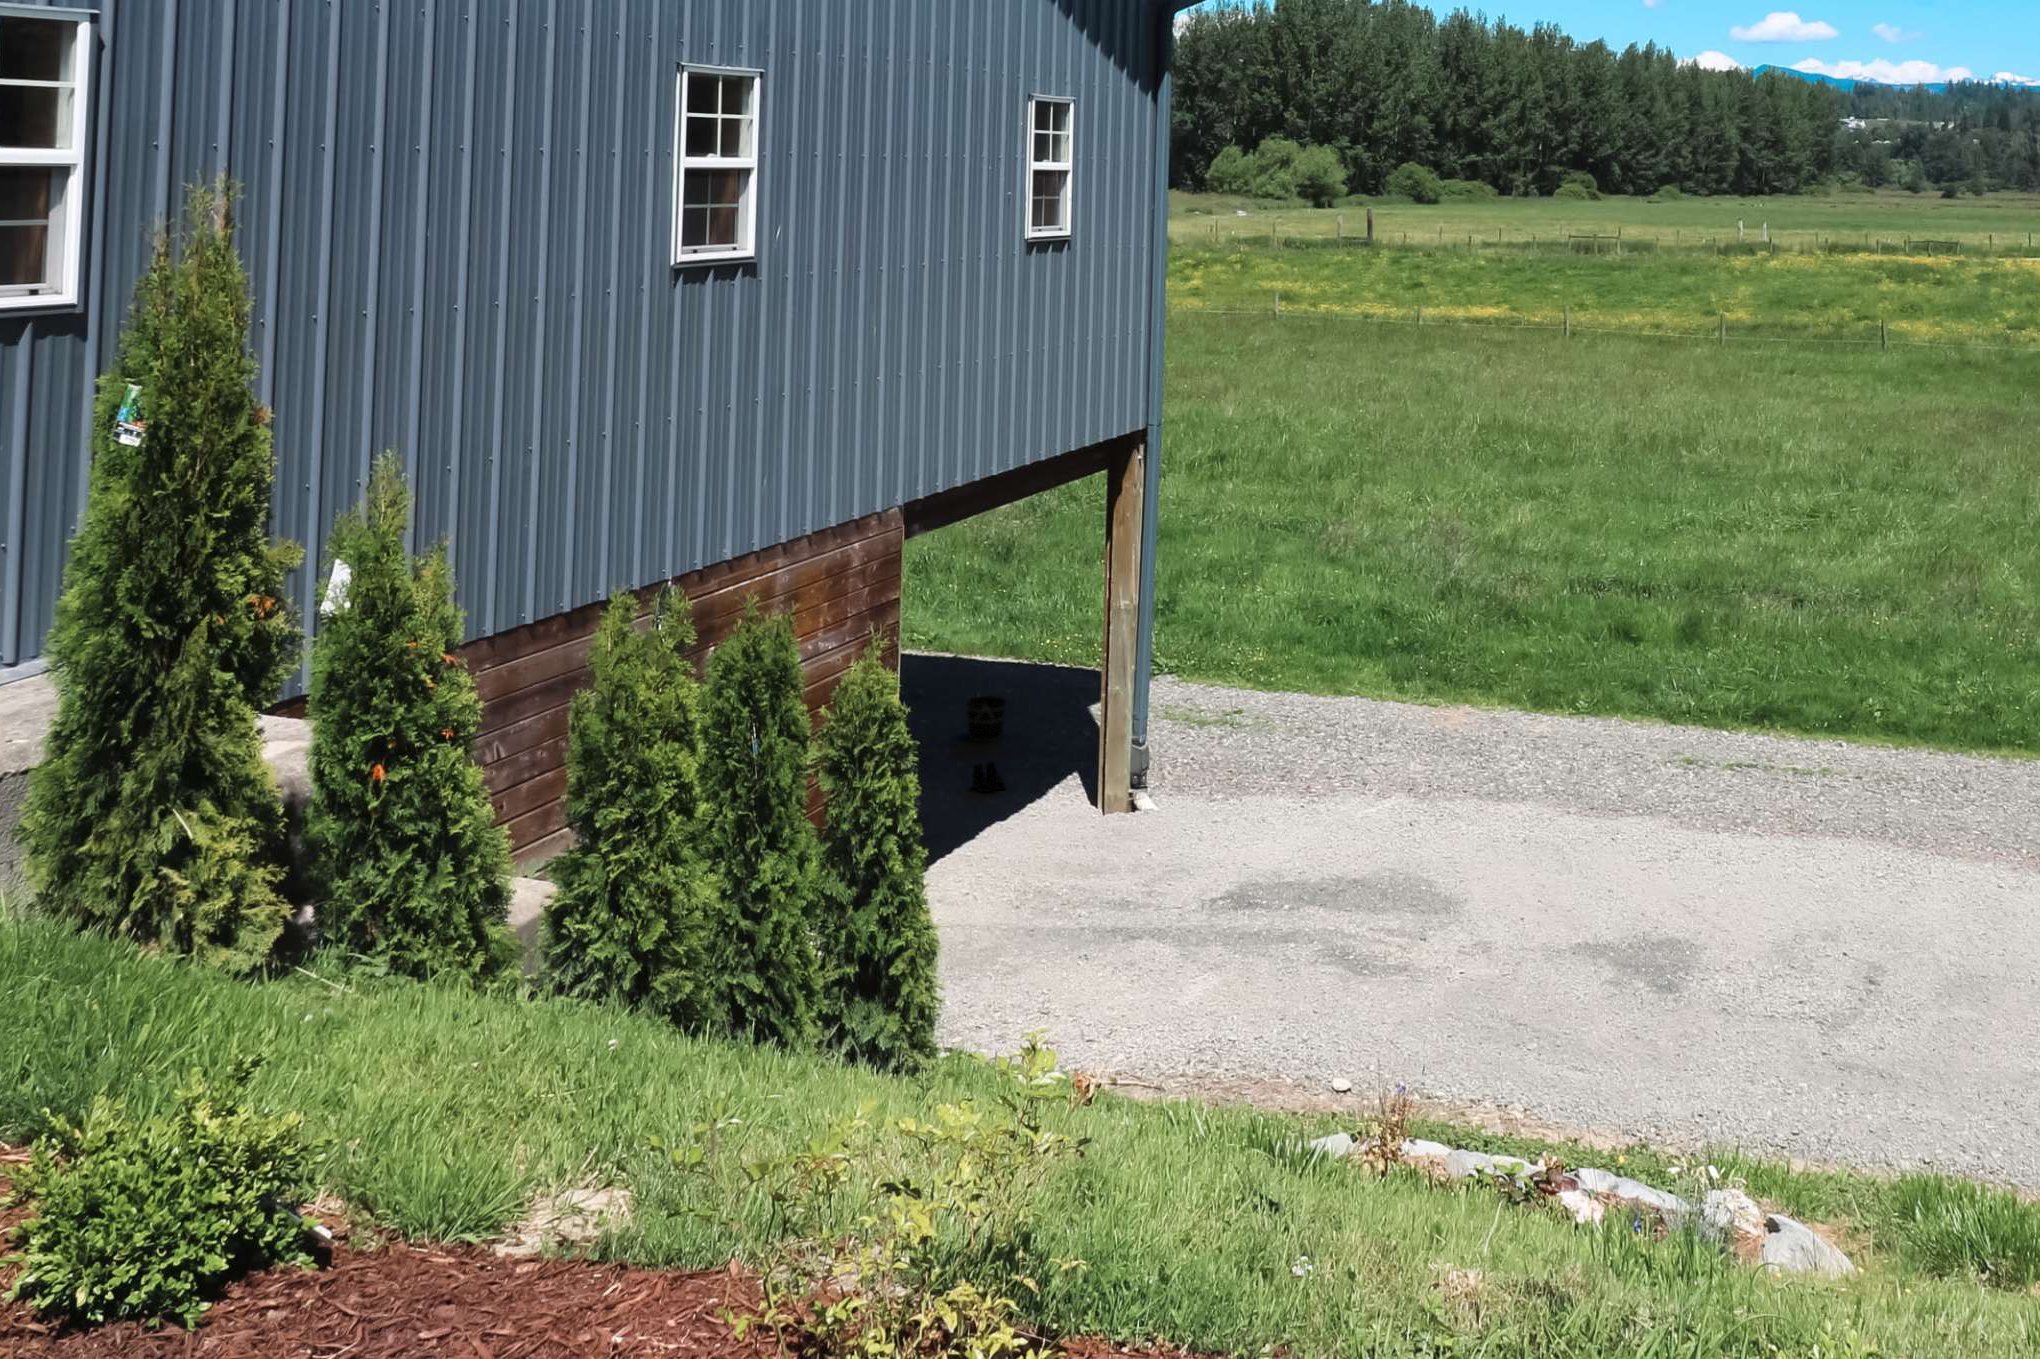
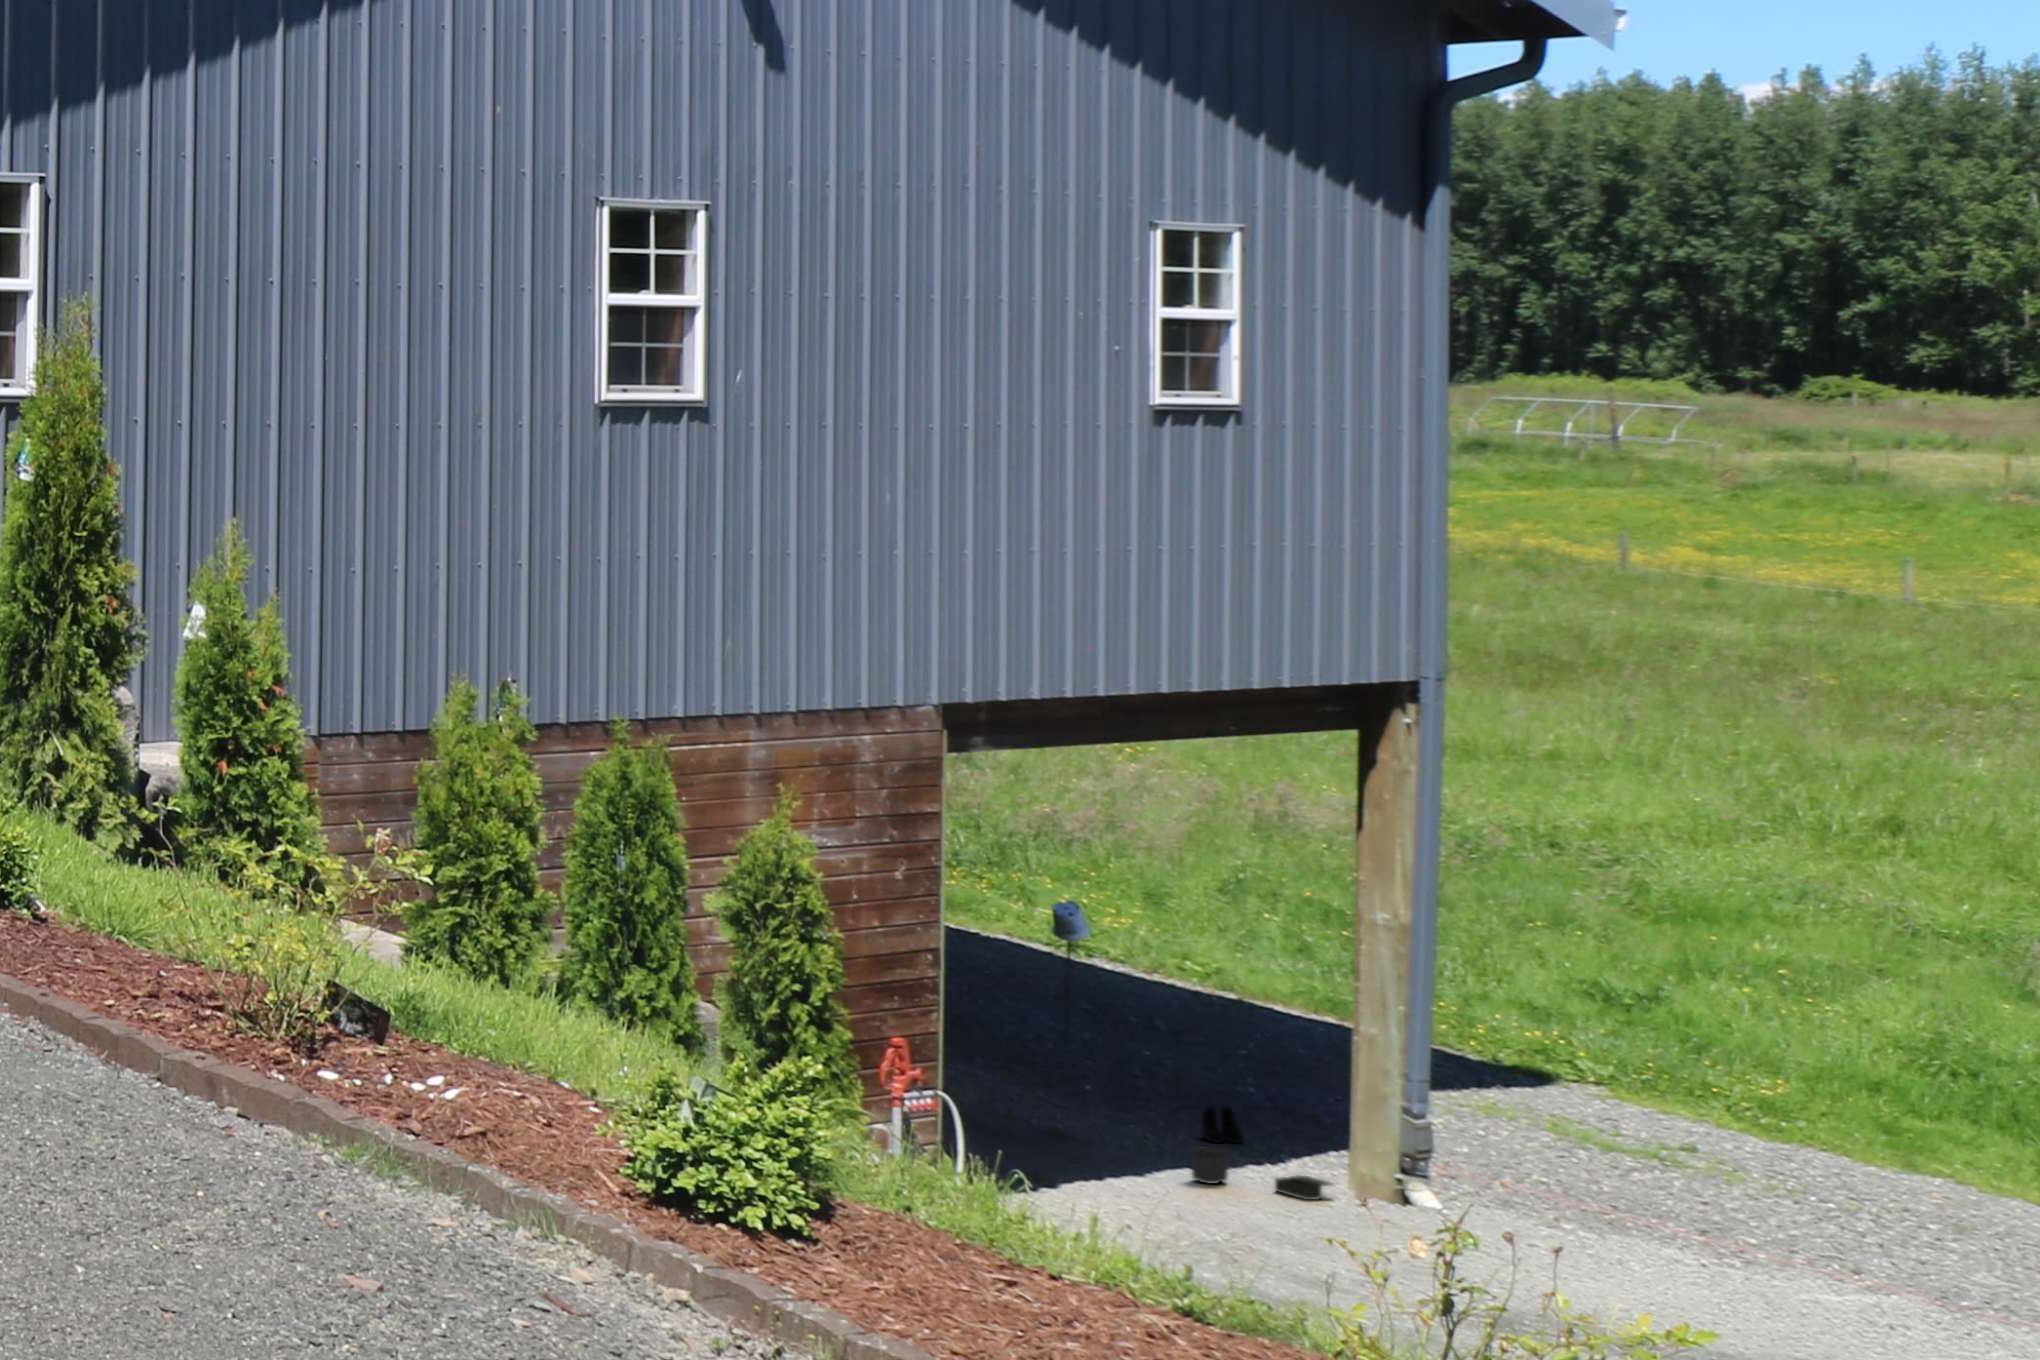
bucket: present [966,695,1006,741] -> none [1248,1051,1305,1110]
planter: none [1016,817,1045,848] -> present [1191,1148,1228,1184]
toolbox: none [1084,830,1132,854] -> present [1275,1175,1333,1200]

